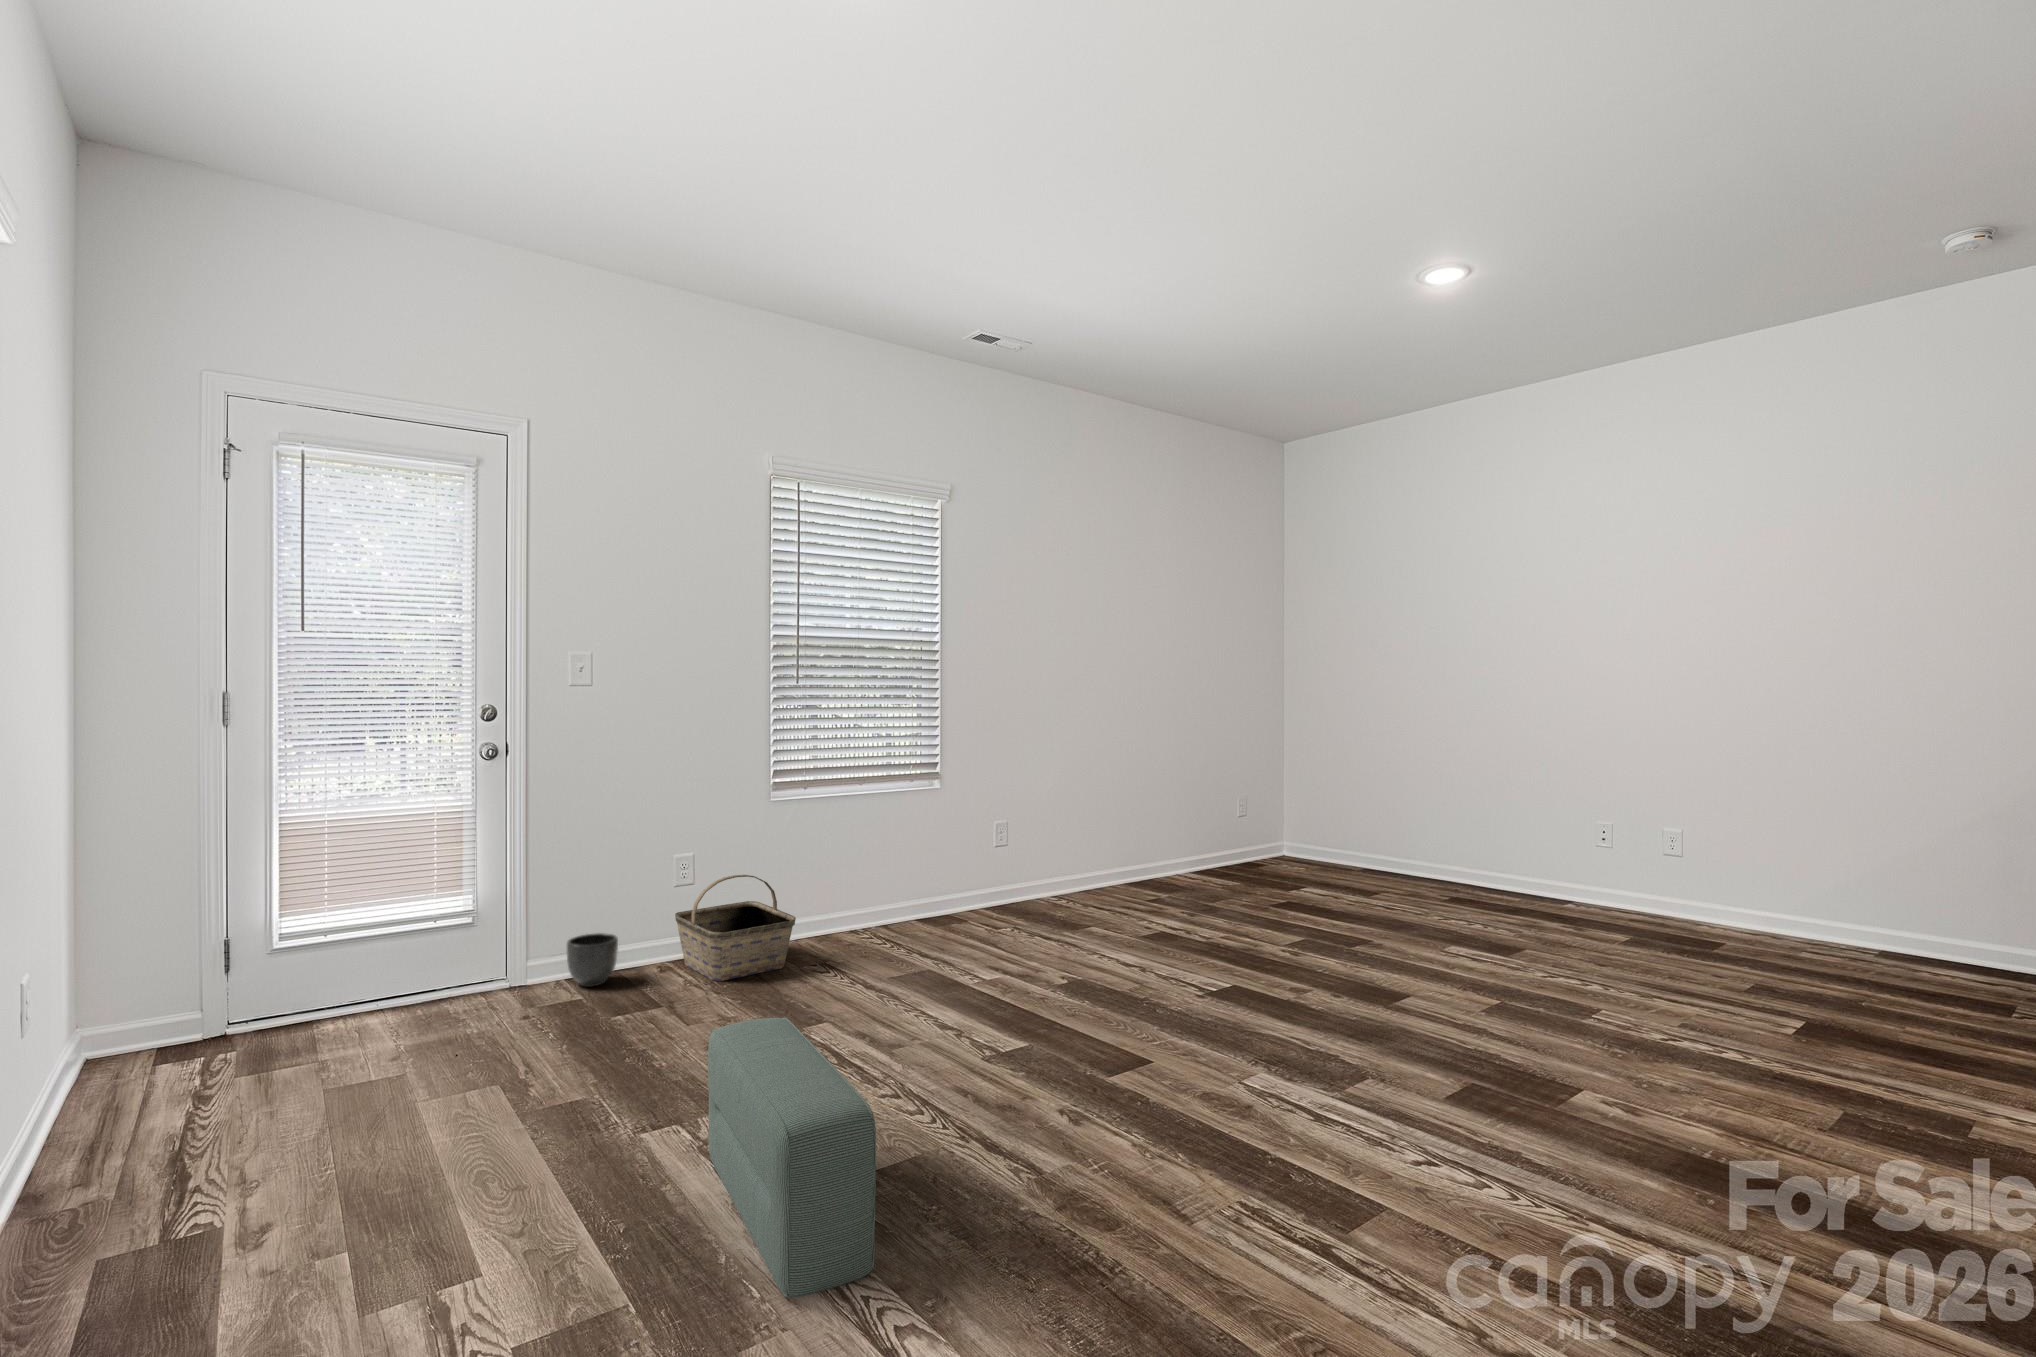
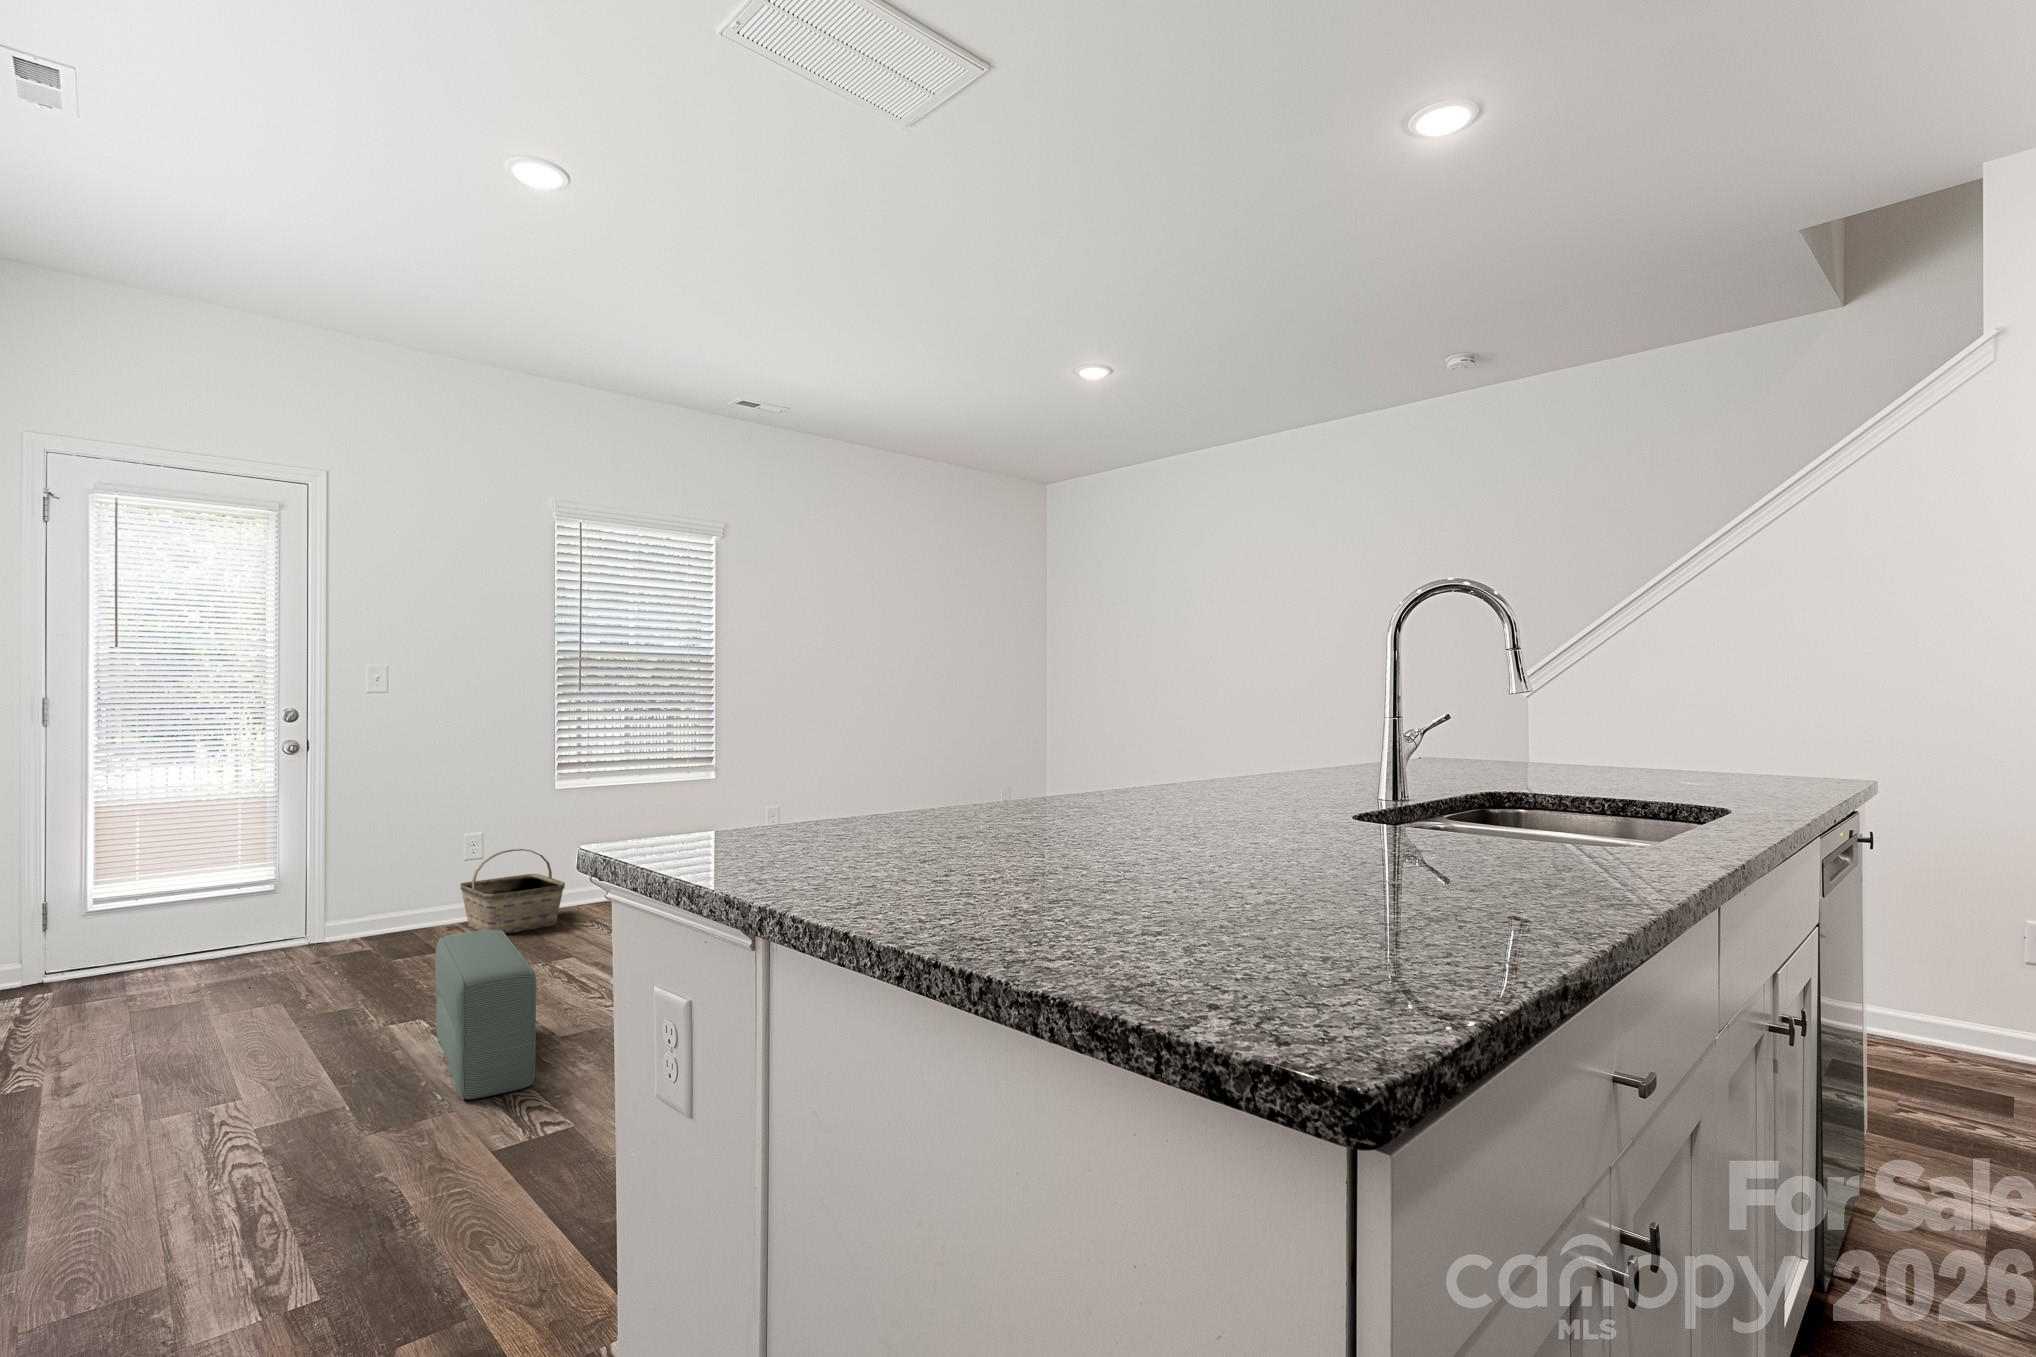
planter: present [567,933,618,987] -> none [358,900,405,943]

